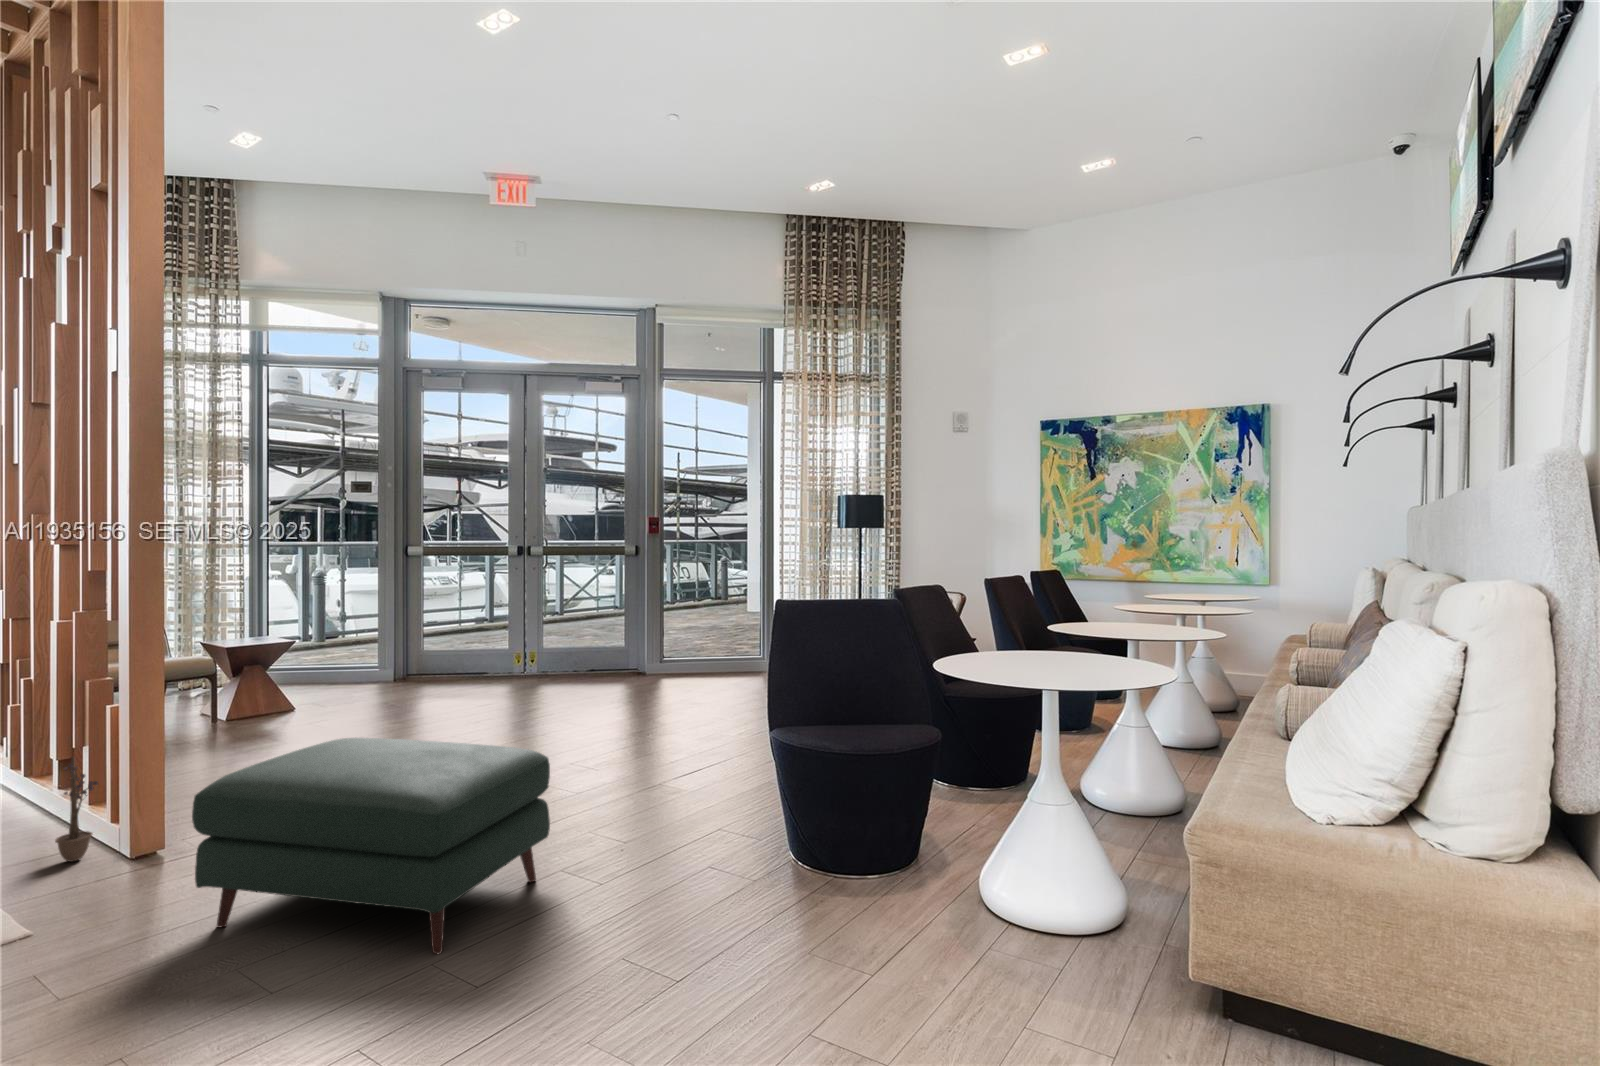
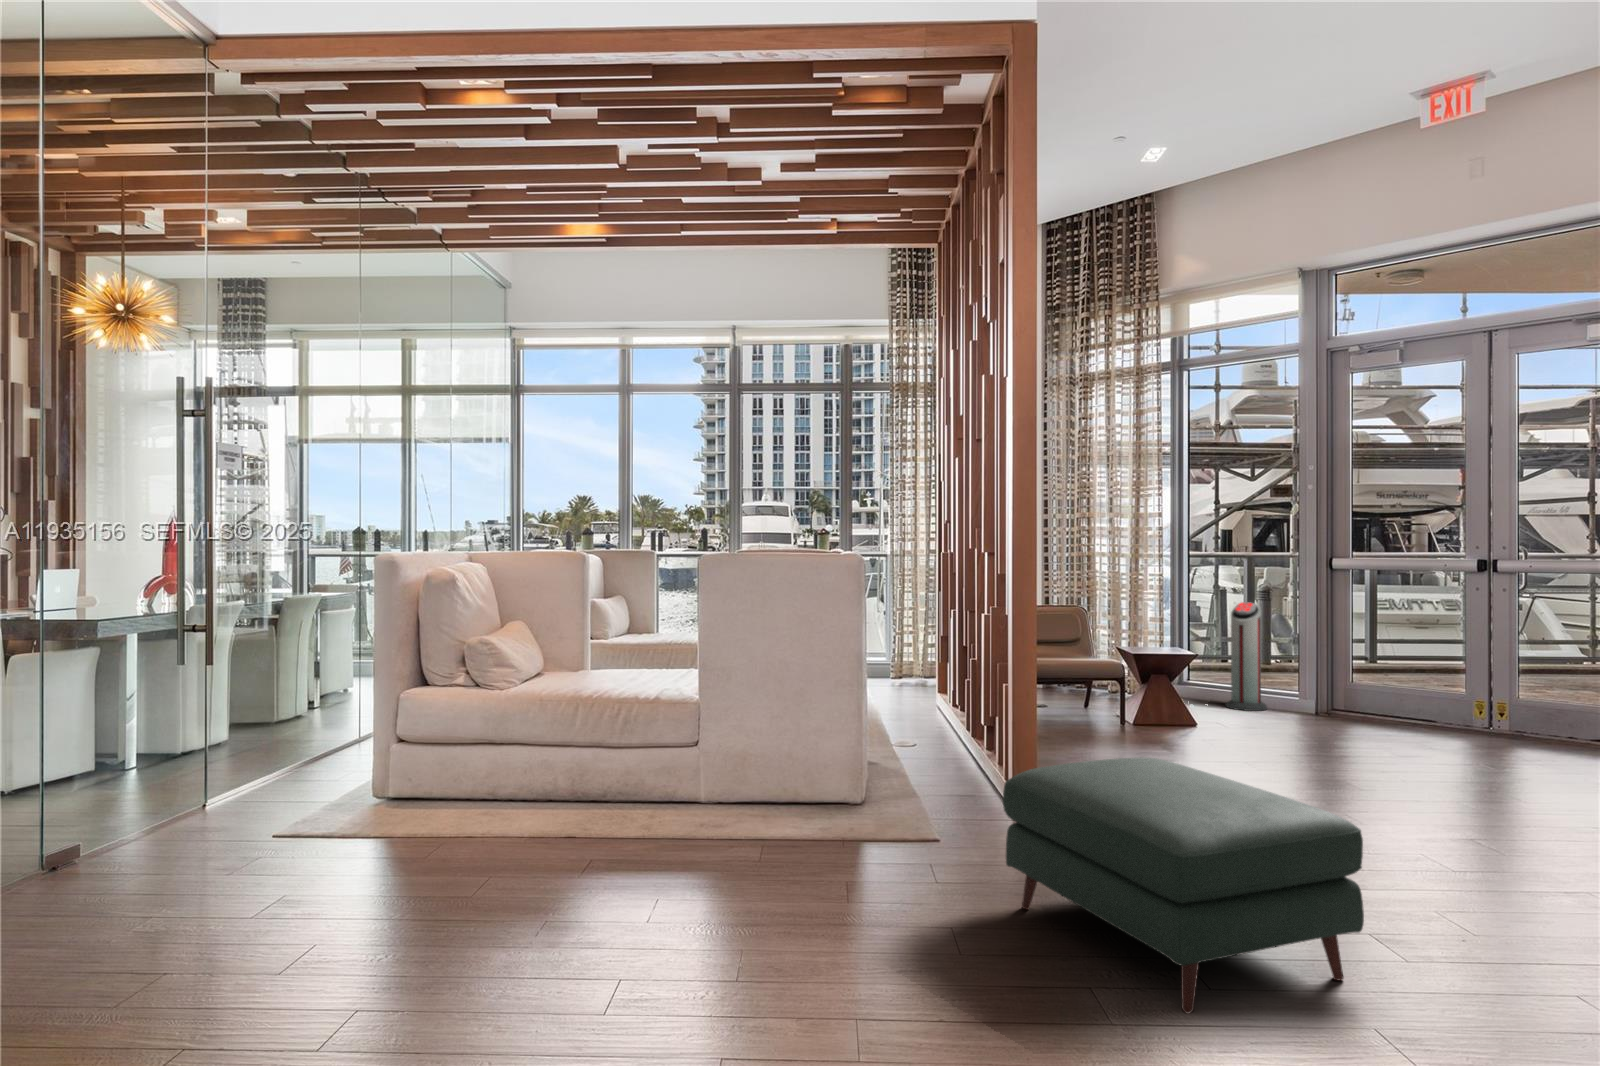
air purifier: none [311,589,351,690] -> present [1226,602,1267,711]
decorative plant: present [55,757,98,862] -> none [950,730,982,819]

